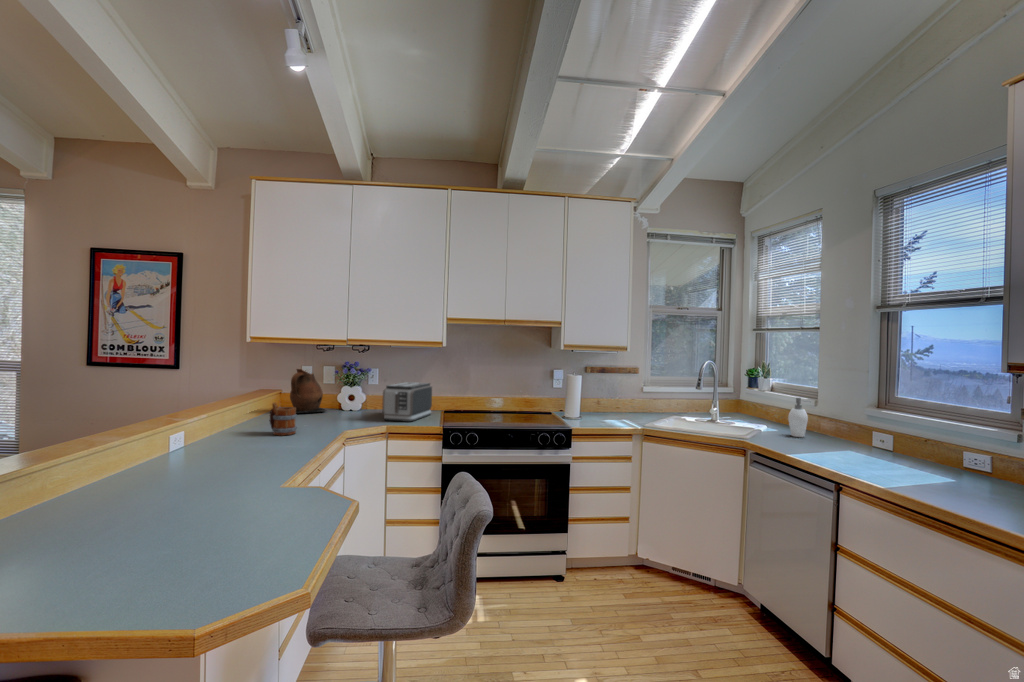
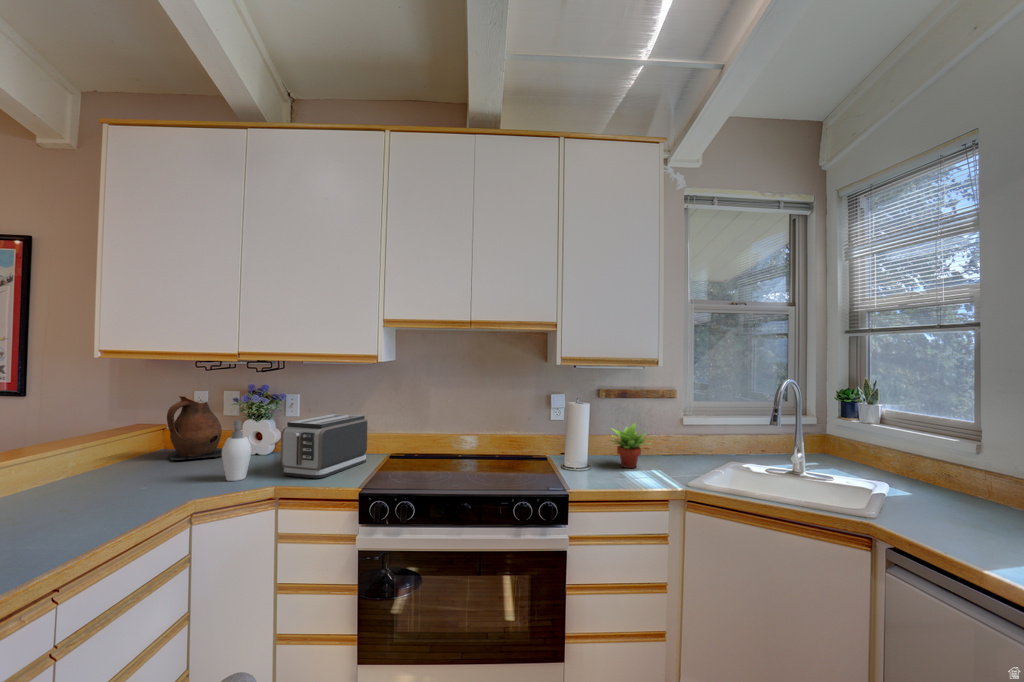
succulent plant: none [594,389,623,419] -> present [611,423,651,468]
soap dispenser: present [788,398,808,437] -> present [222,420,251,481]
mug: present [269,403,297,436] -> none [59,457,108,515]

